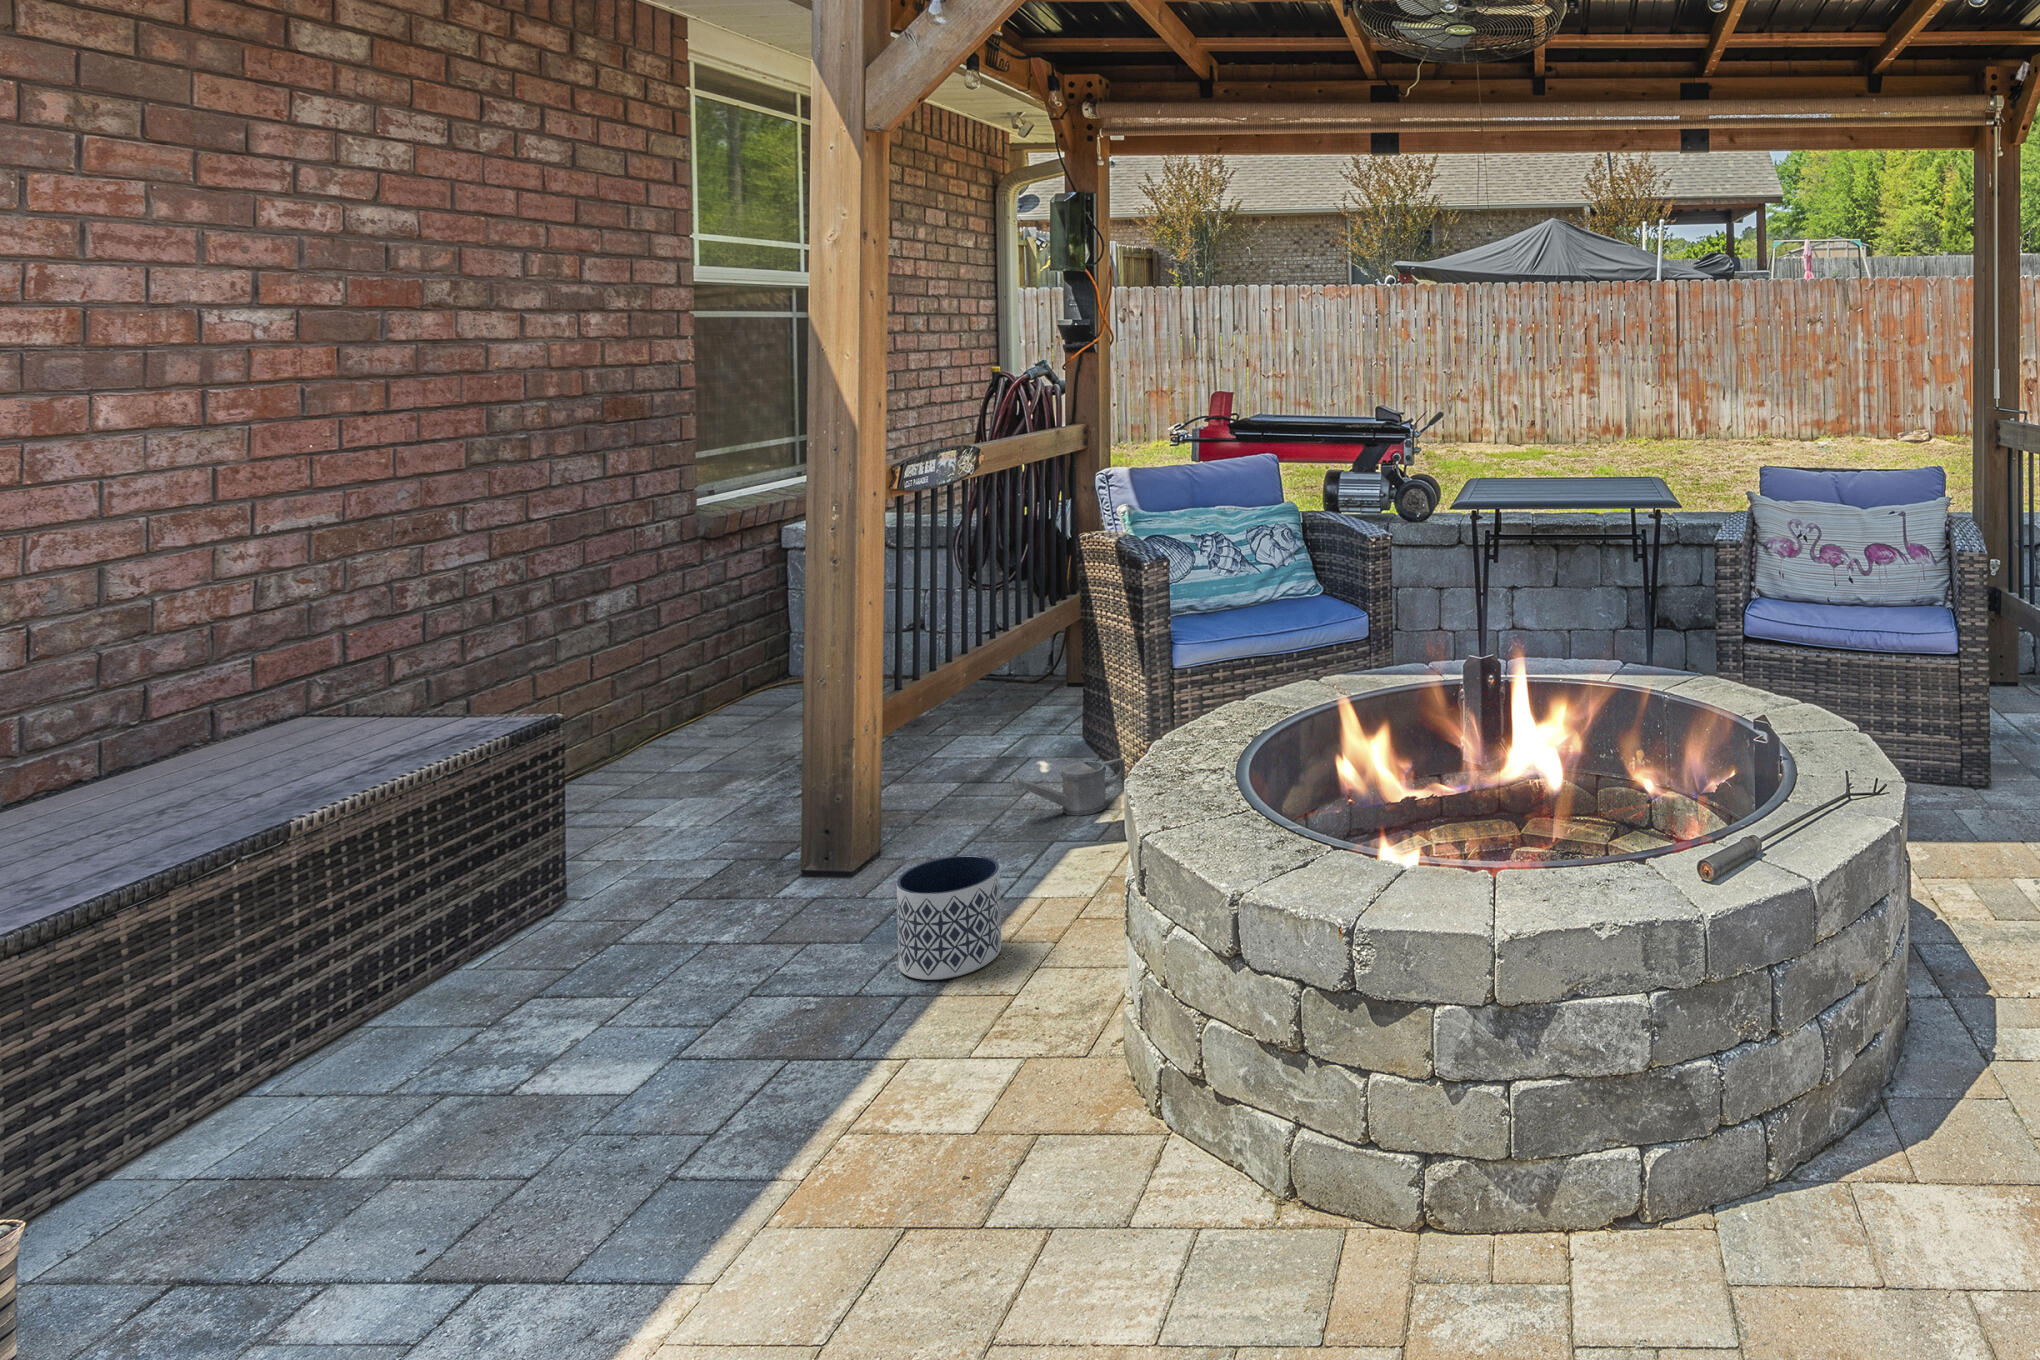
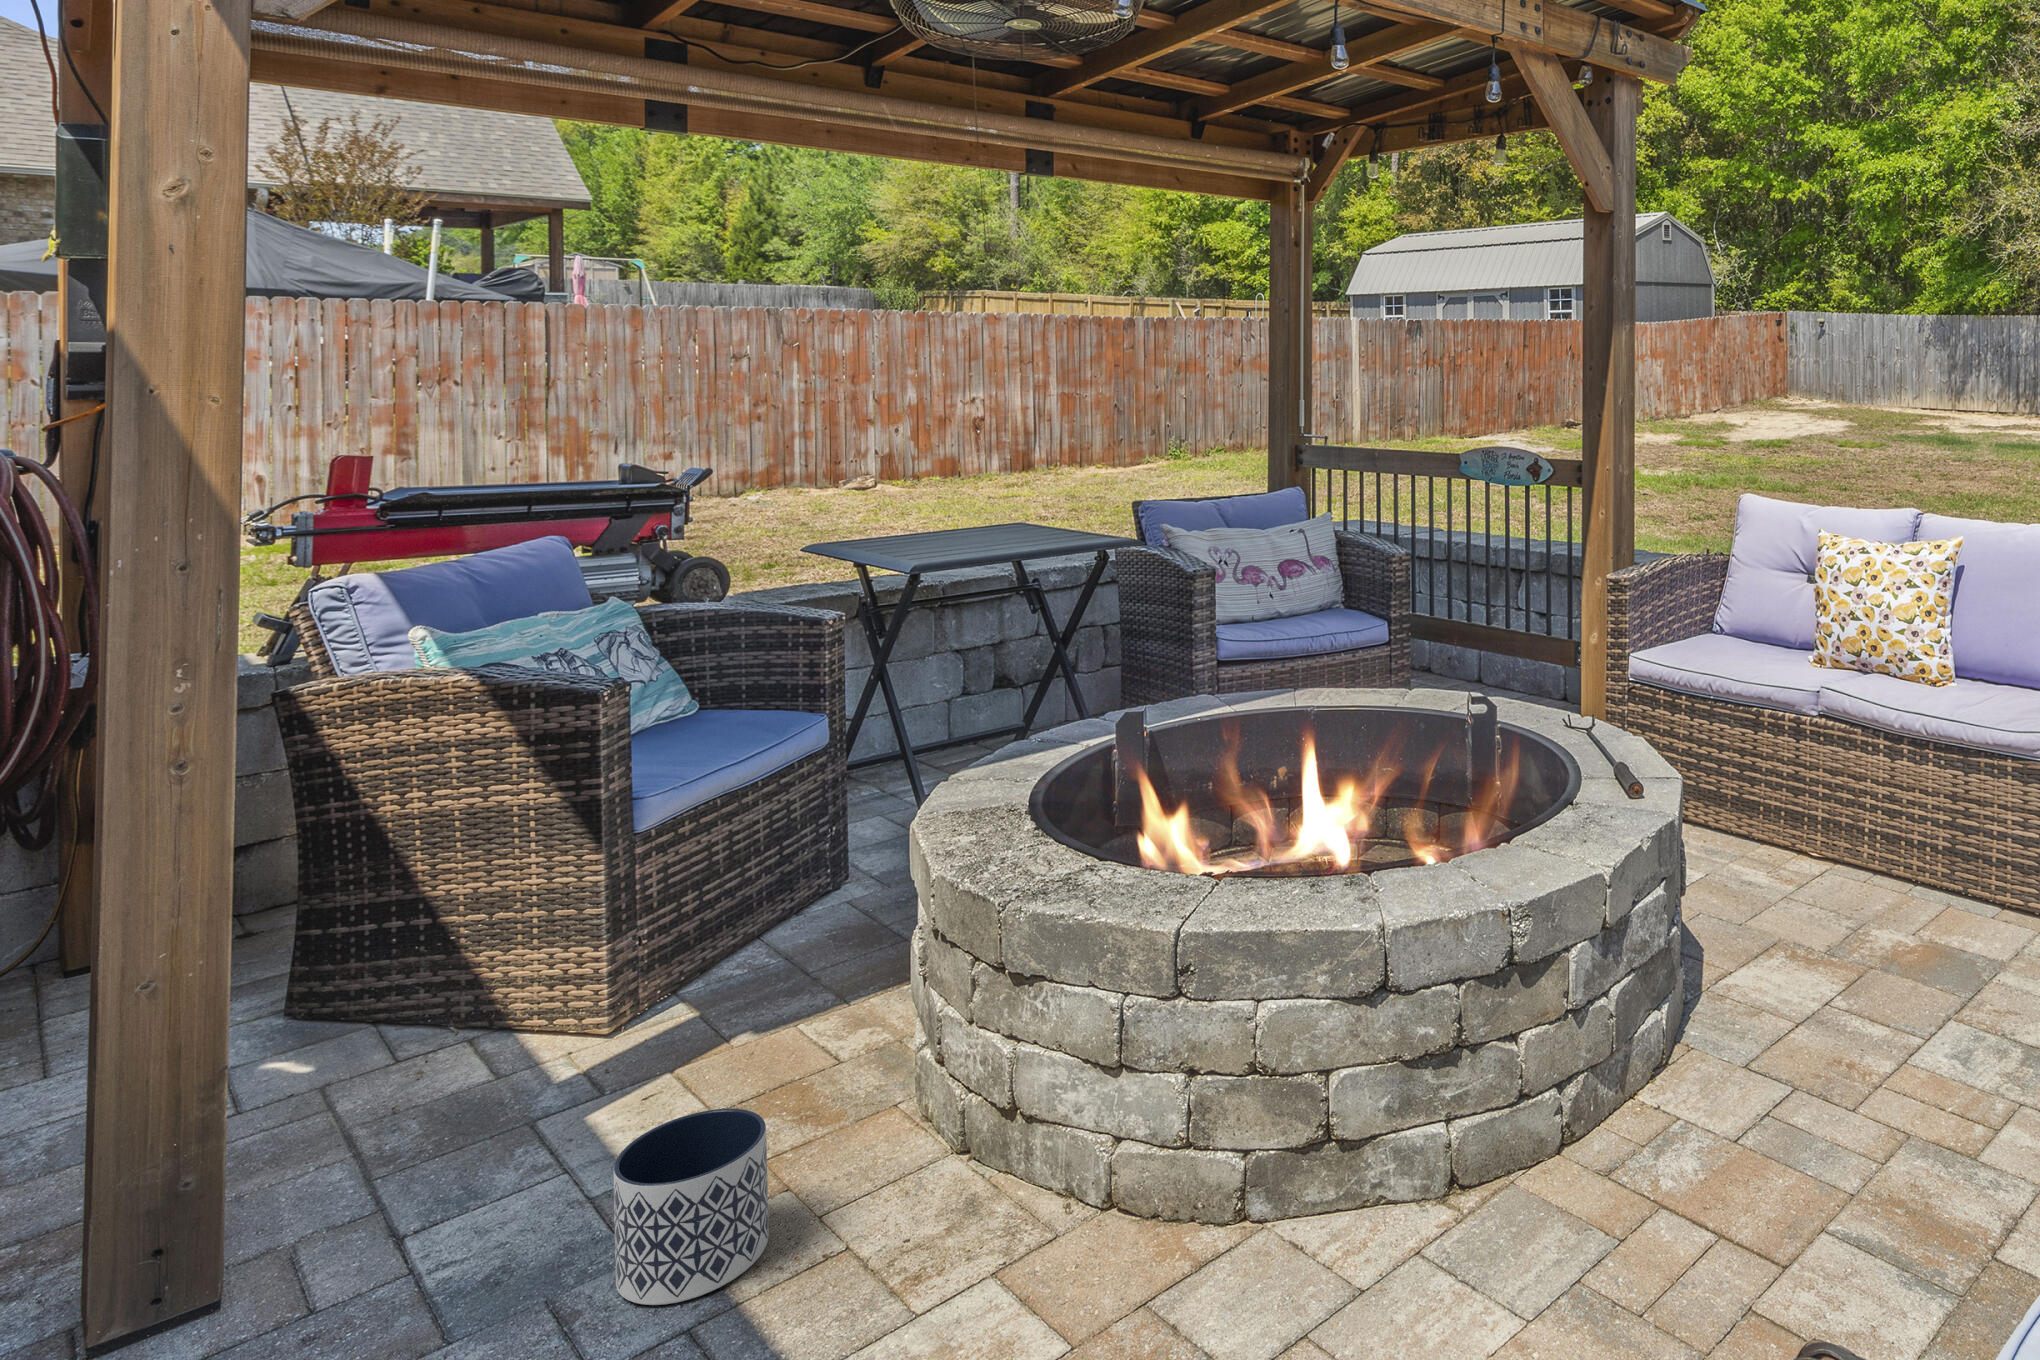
watering can: present [1012,758,1125,816] -> none [411,991,543,1093]

